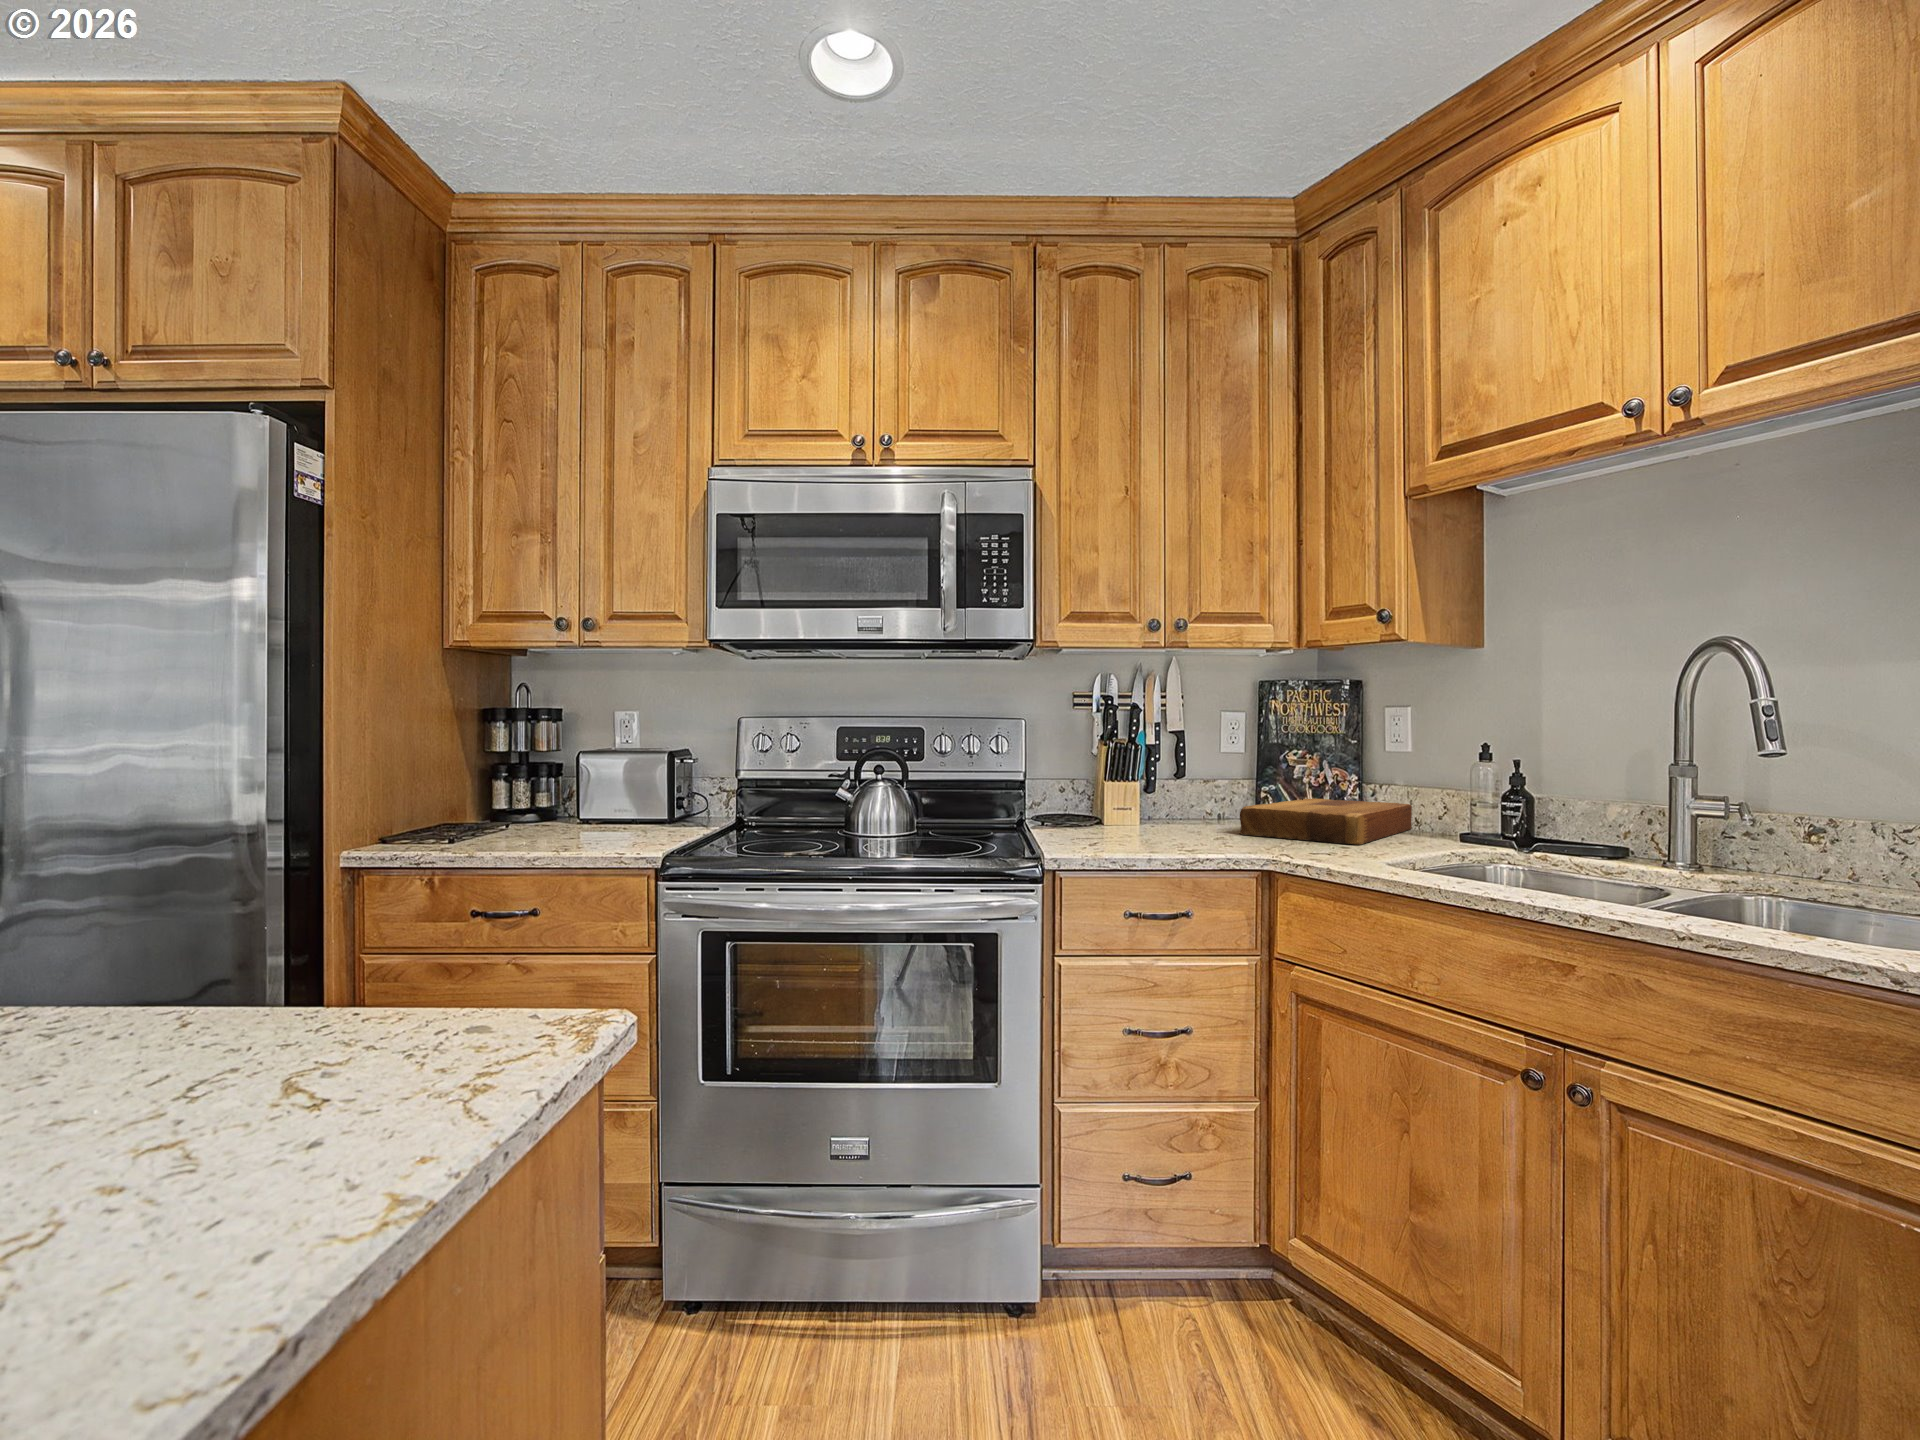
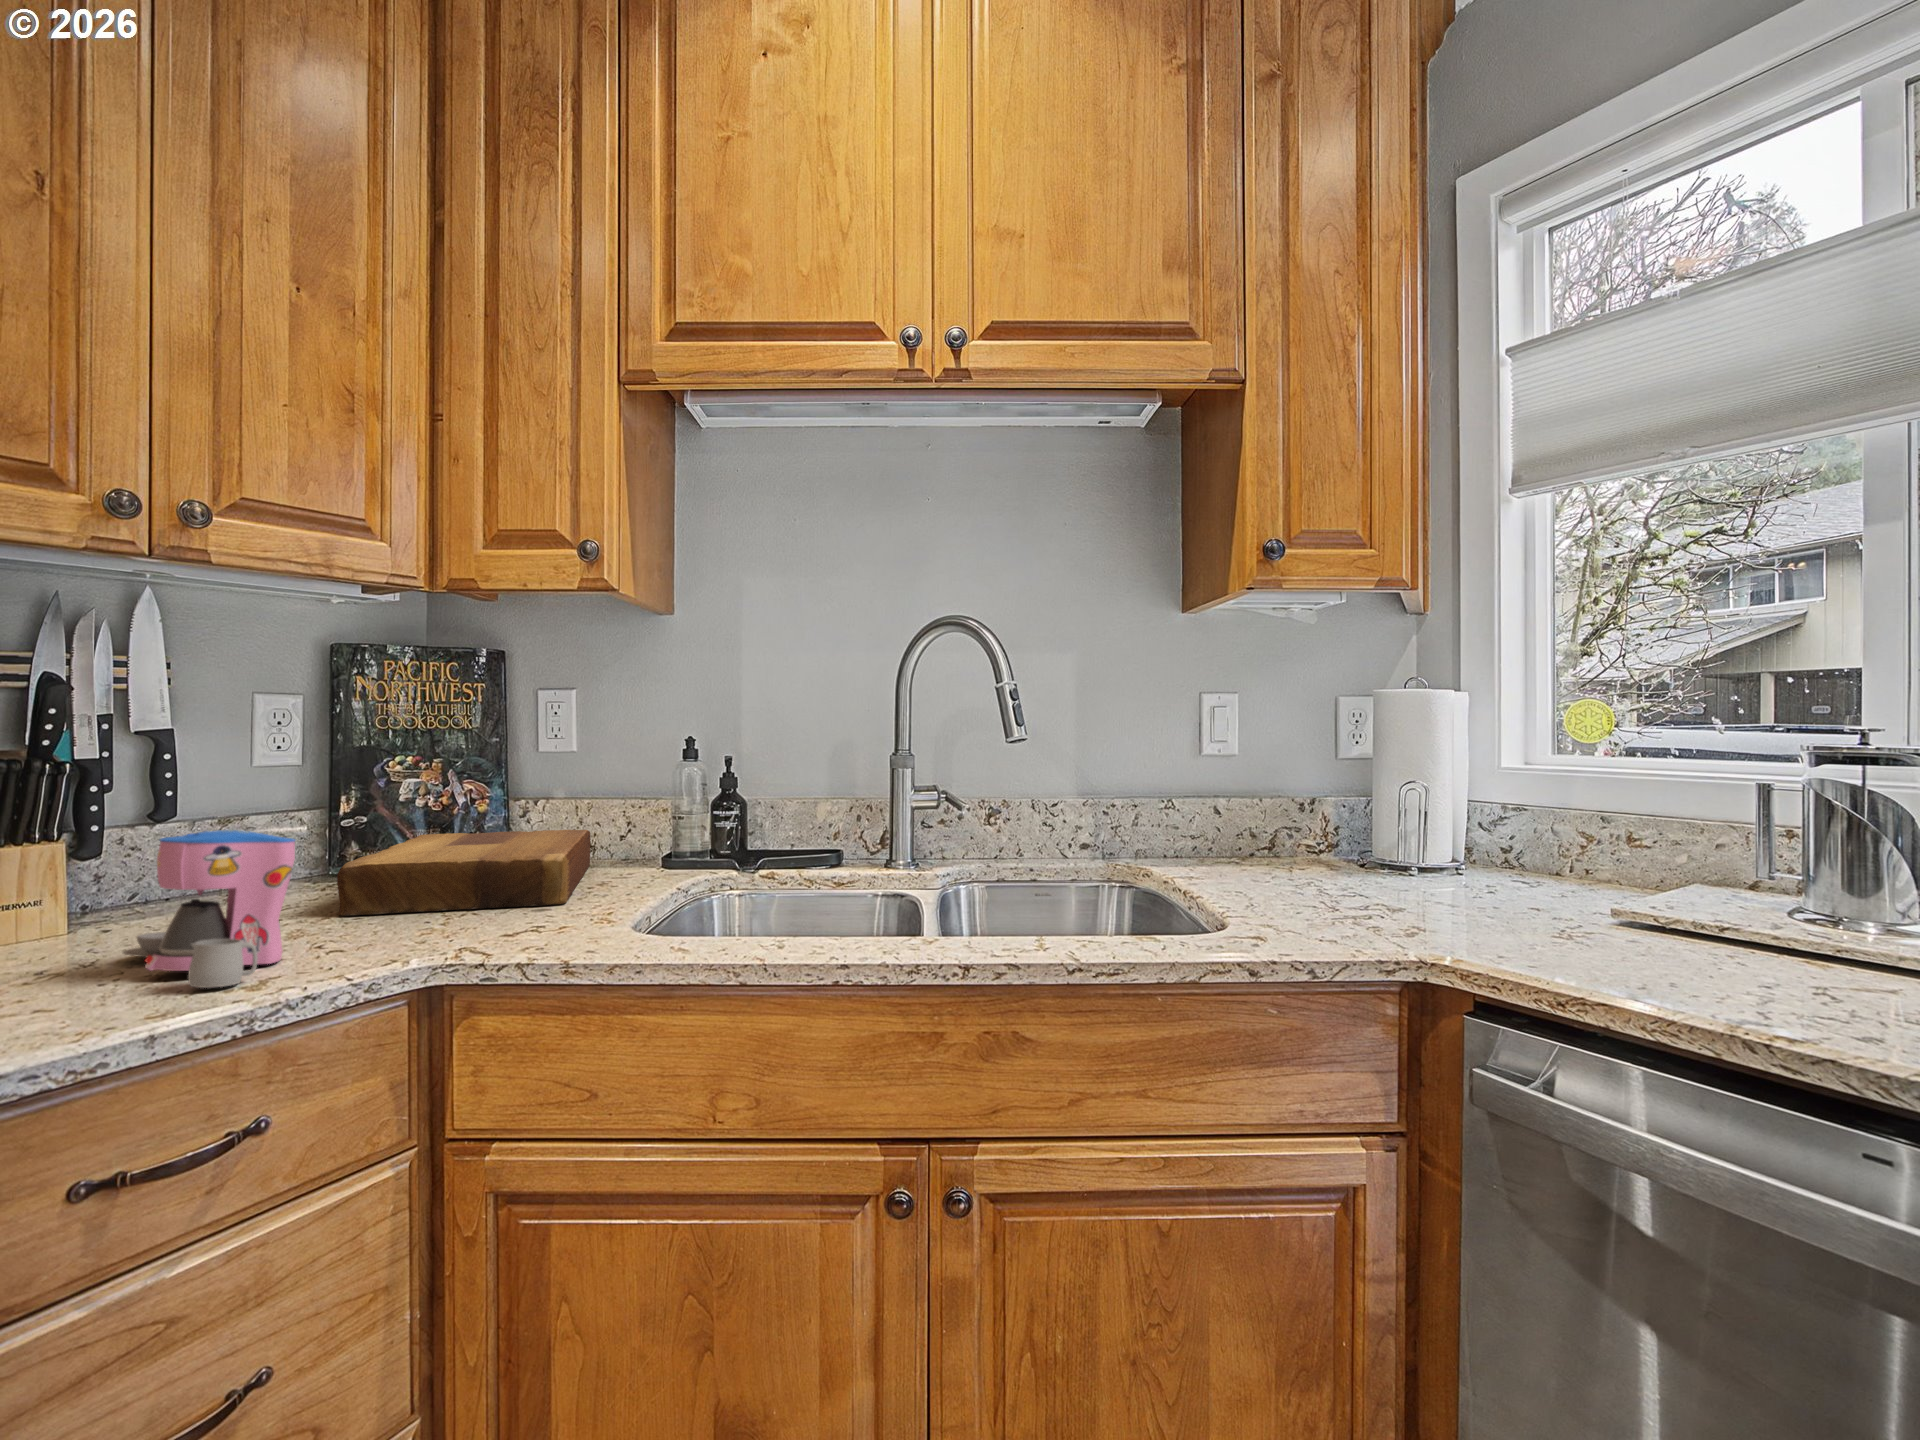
coffee maker: none [1143,781,1203,851] -> present [123,830,295,988]

